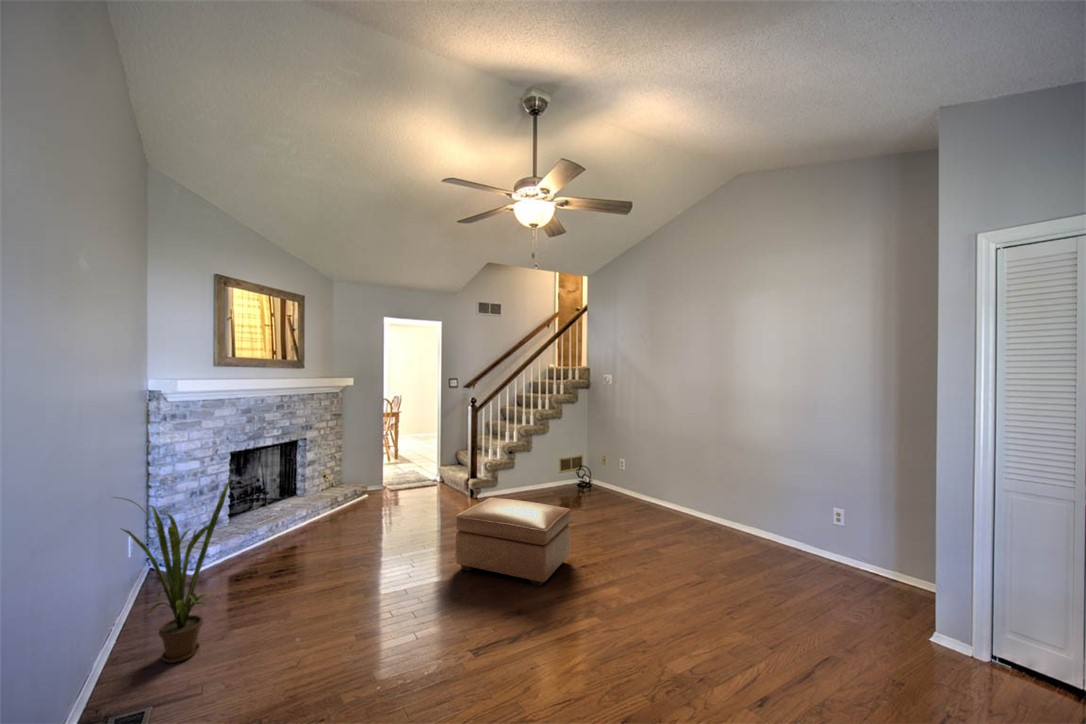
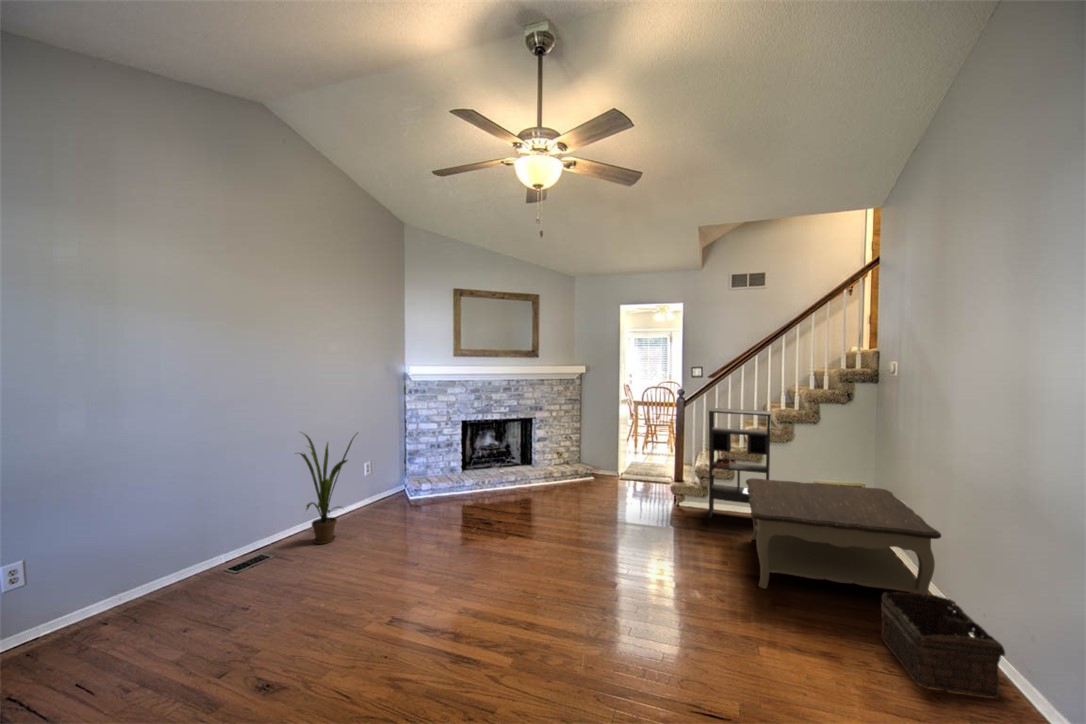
bookshelf: none [499,411,548,500] -> present [708,408,771,518]
coffee table: none [551,453,674,528] -> present [746,478,941,594]
ottoman: present [456,498,570,586] -> none [518,498,627,608]
basket: none [675,498,730,540] -> present [881,592,1005,698]

